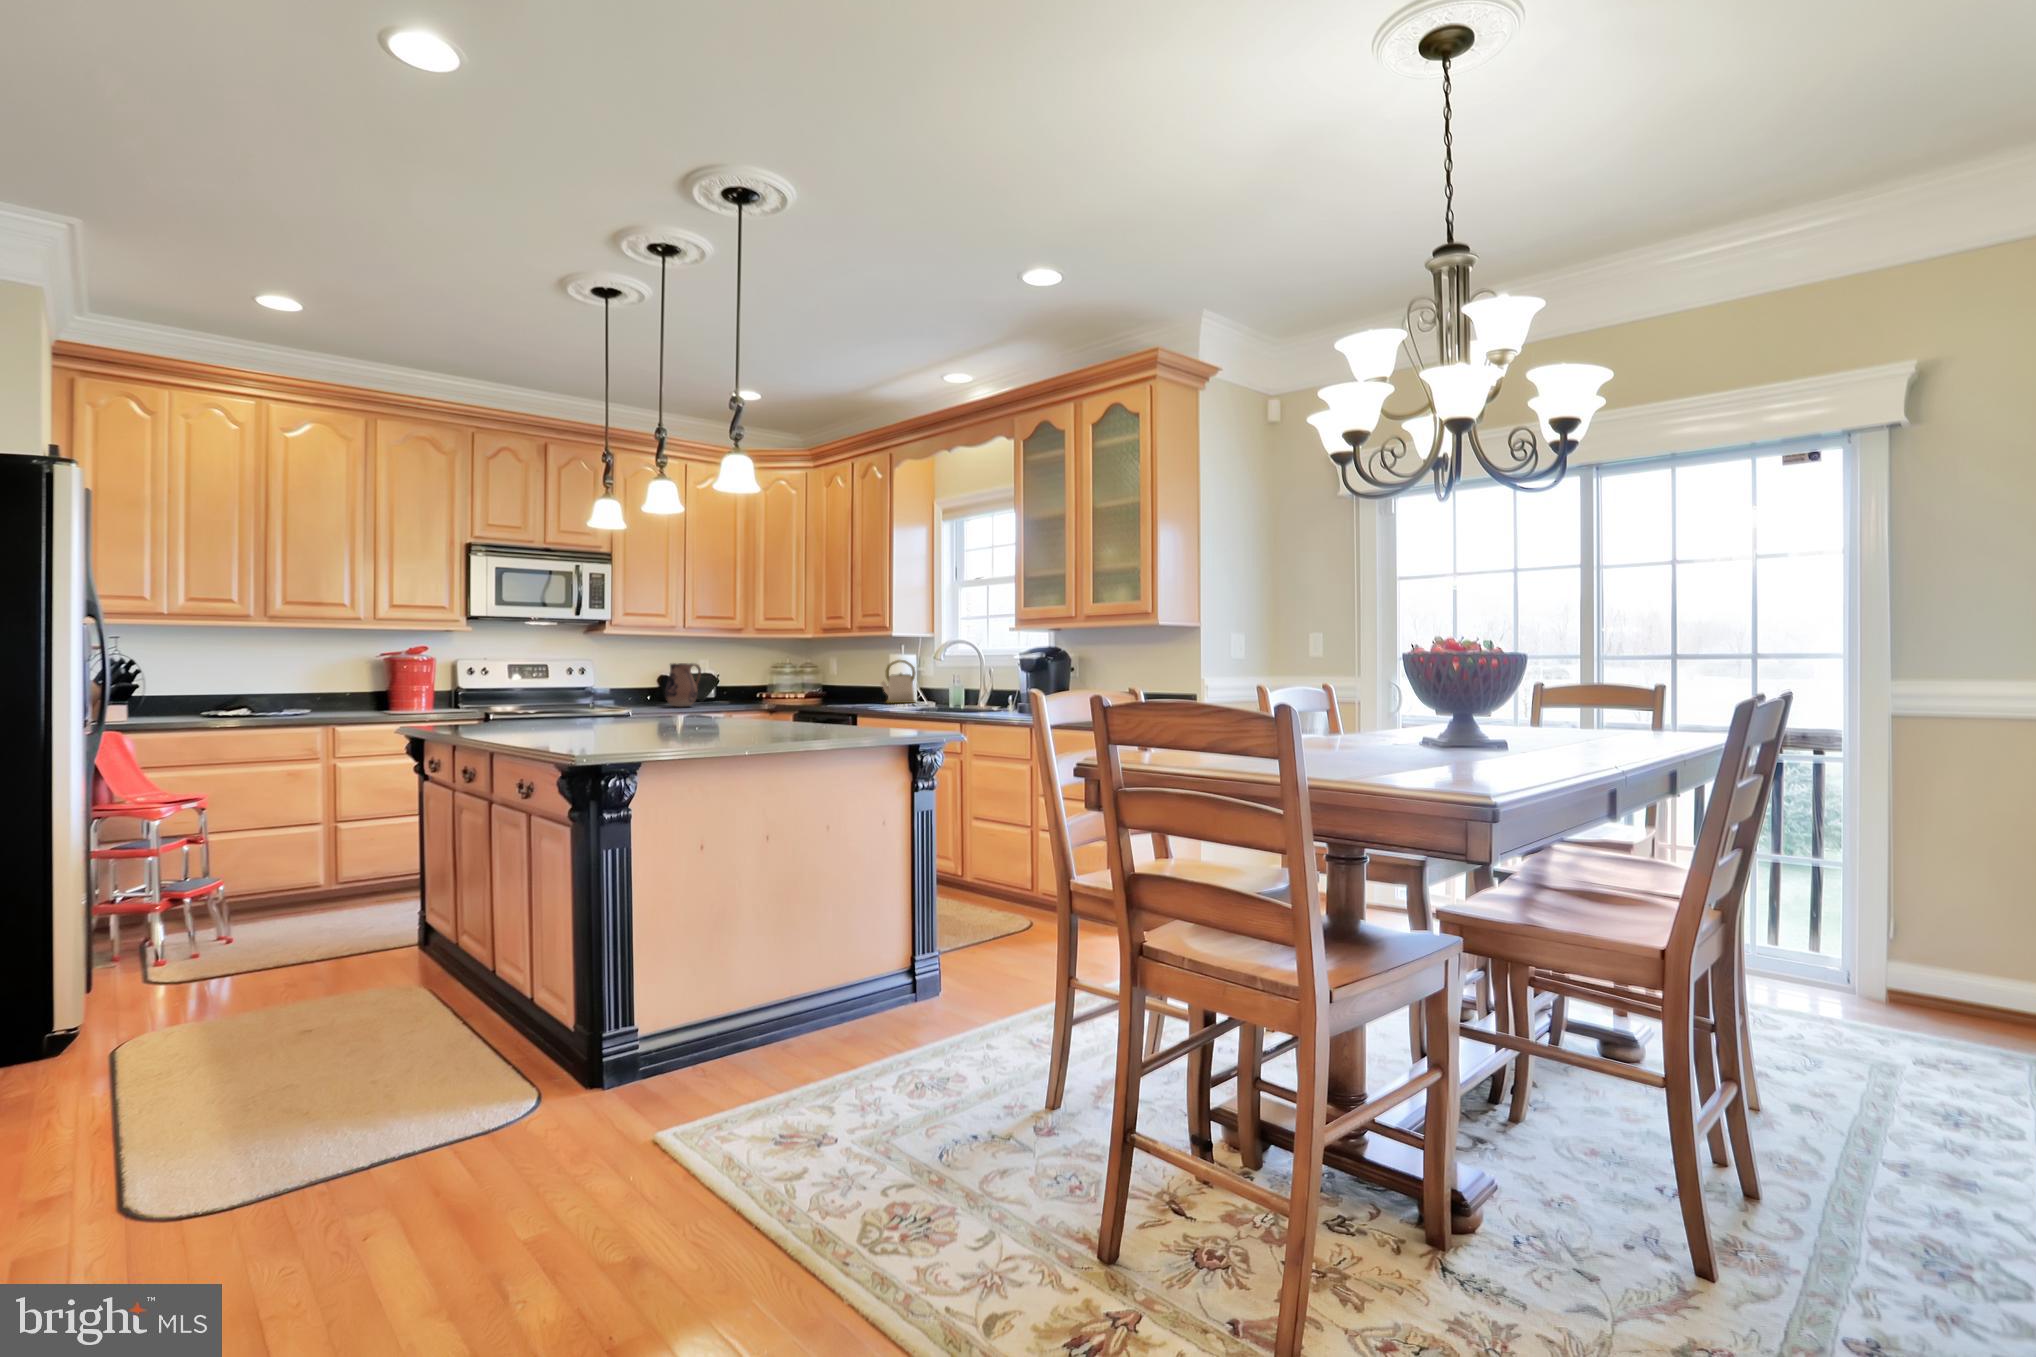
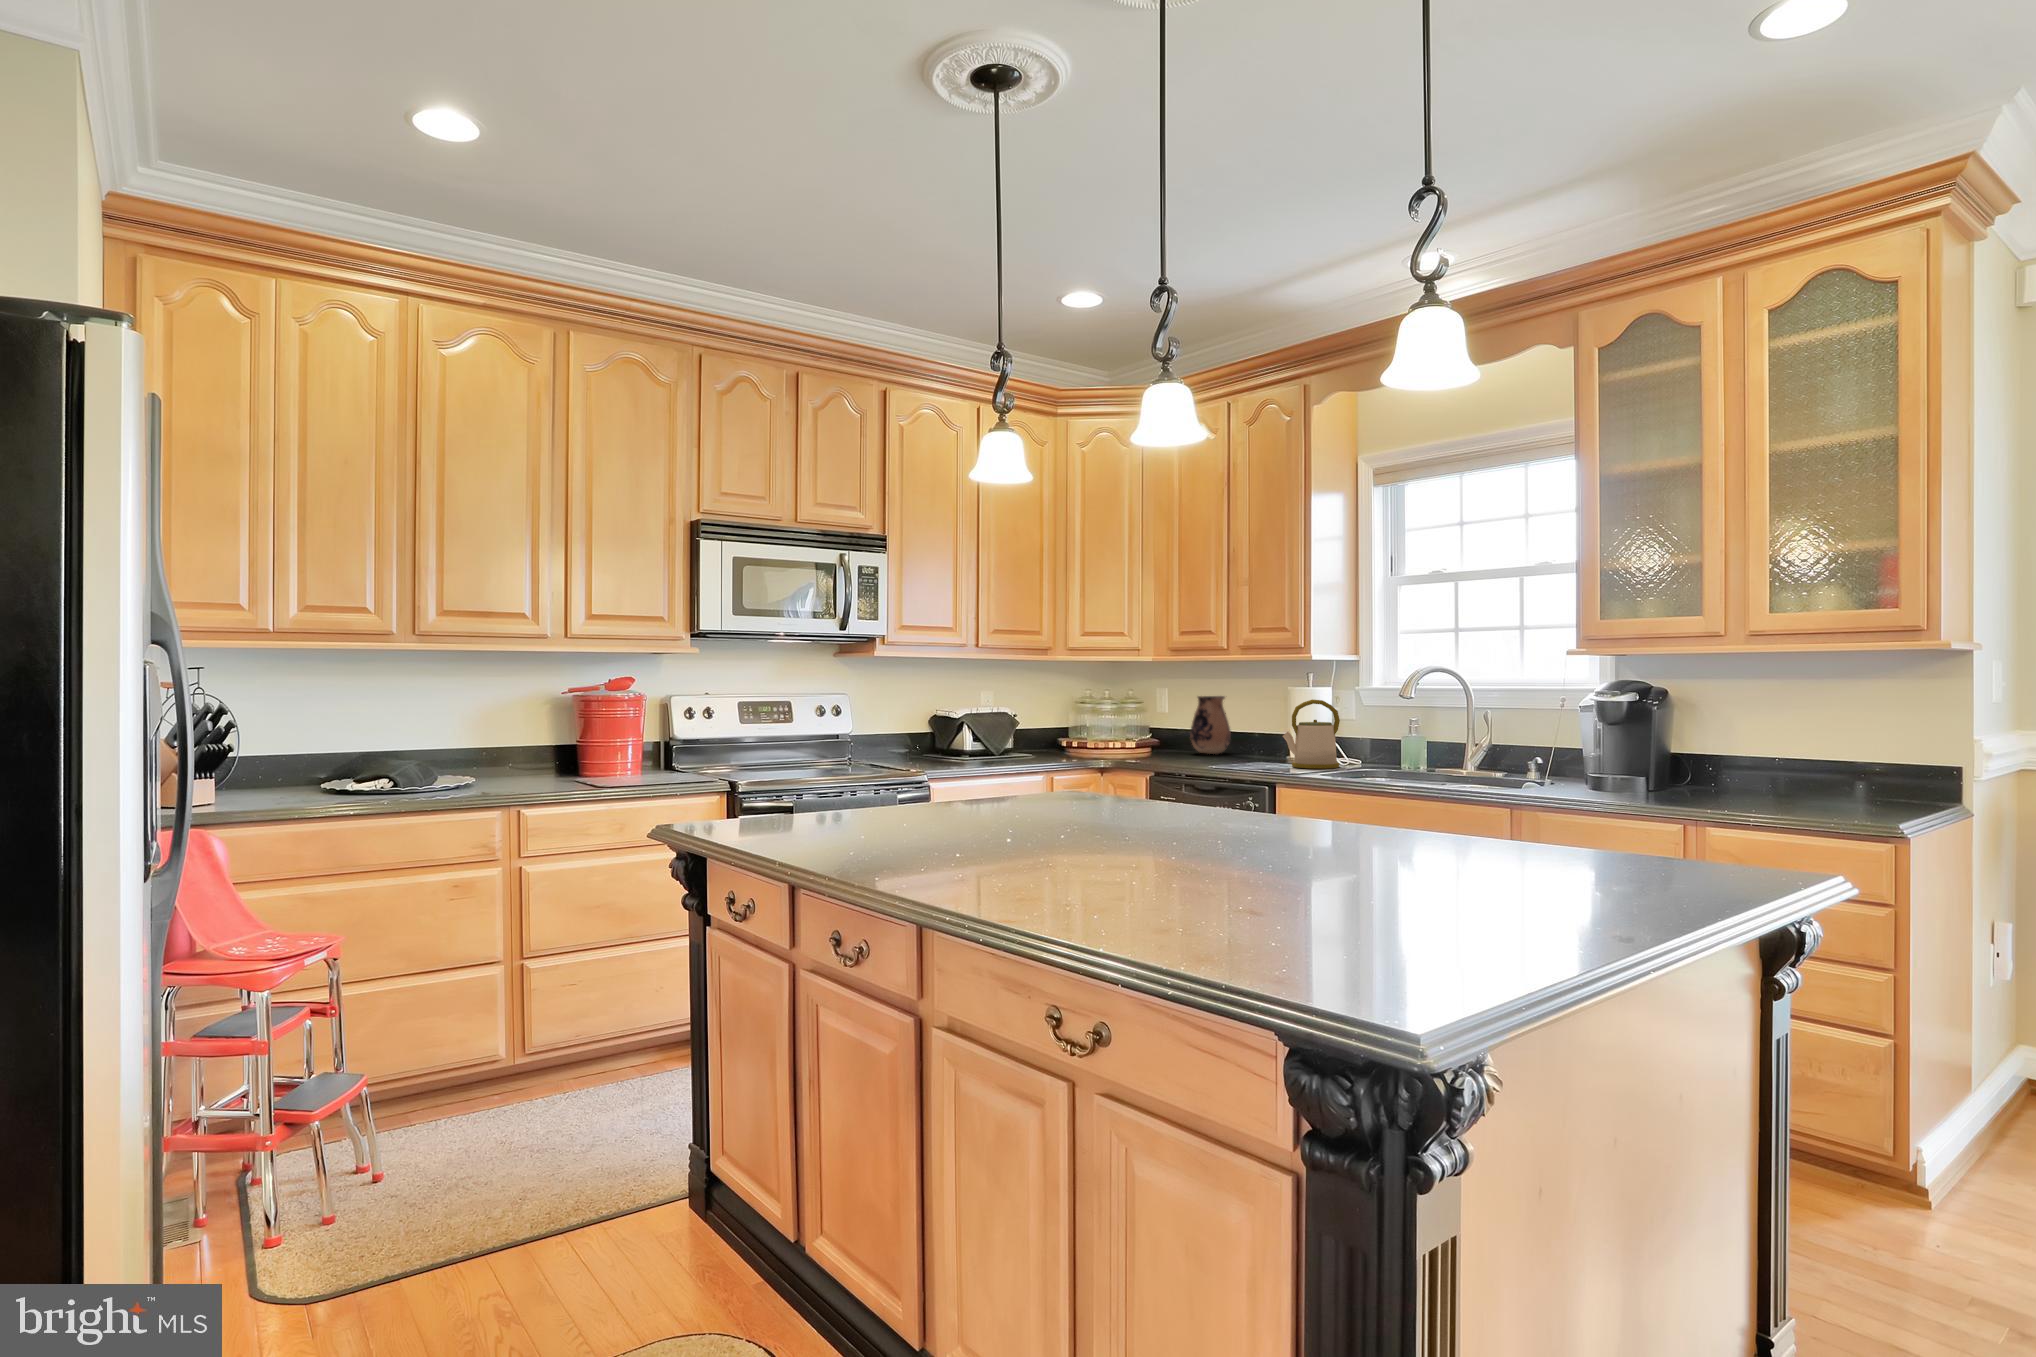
ceramic pitcher: present [665,663,701,707] -> present [1190,696,1231,754]

